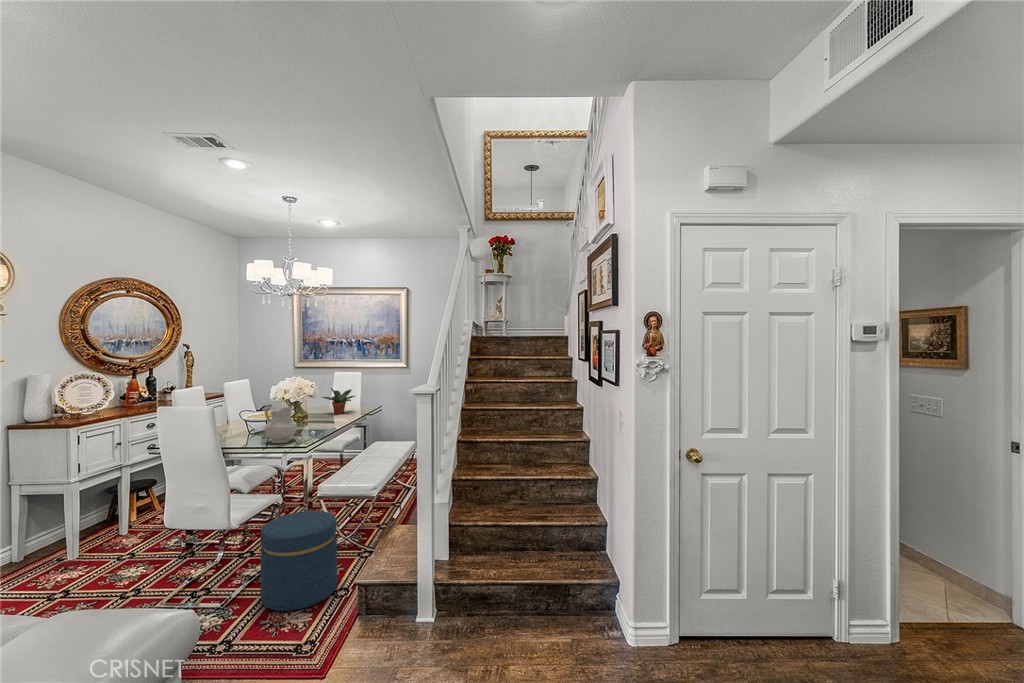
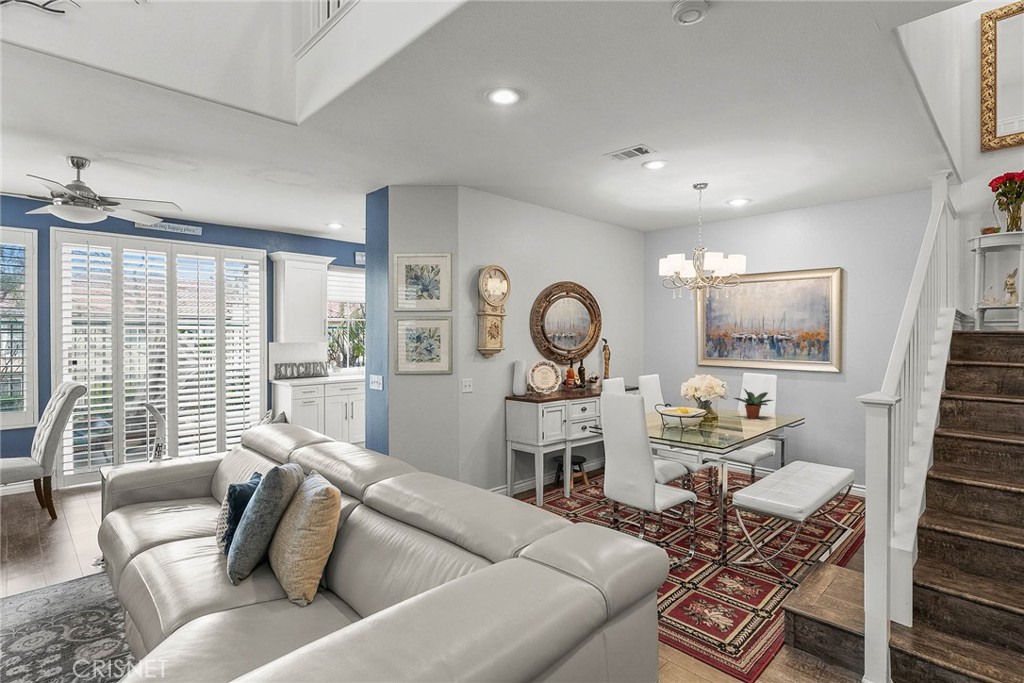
ceramic pitcher: present [265,404,297,443] -> none [682,400,713,441]
ottoman: present [260,511,337,611] -> none [681,514,758,615]

